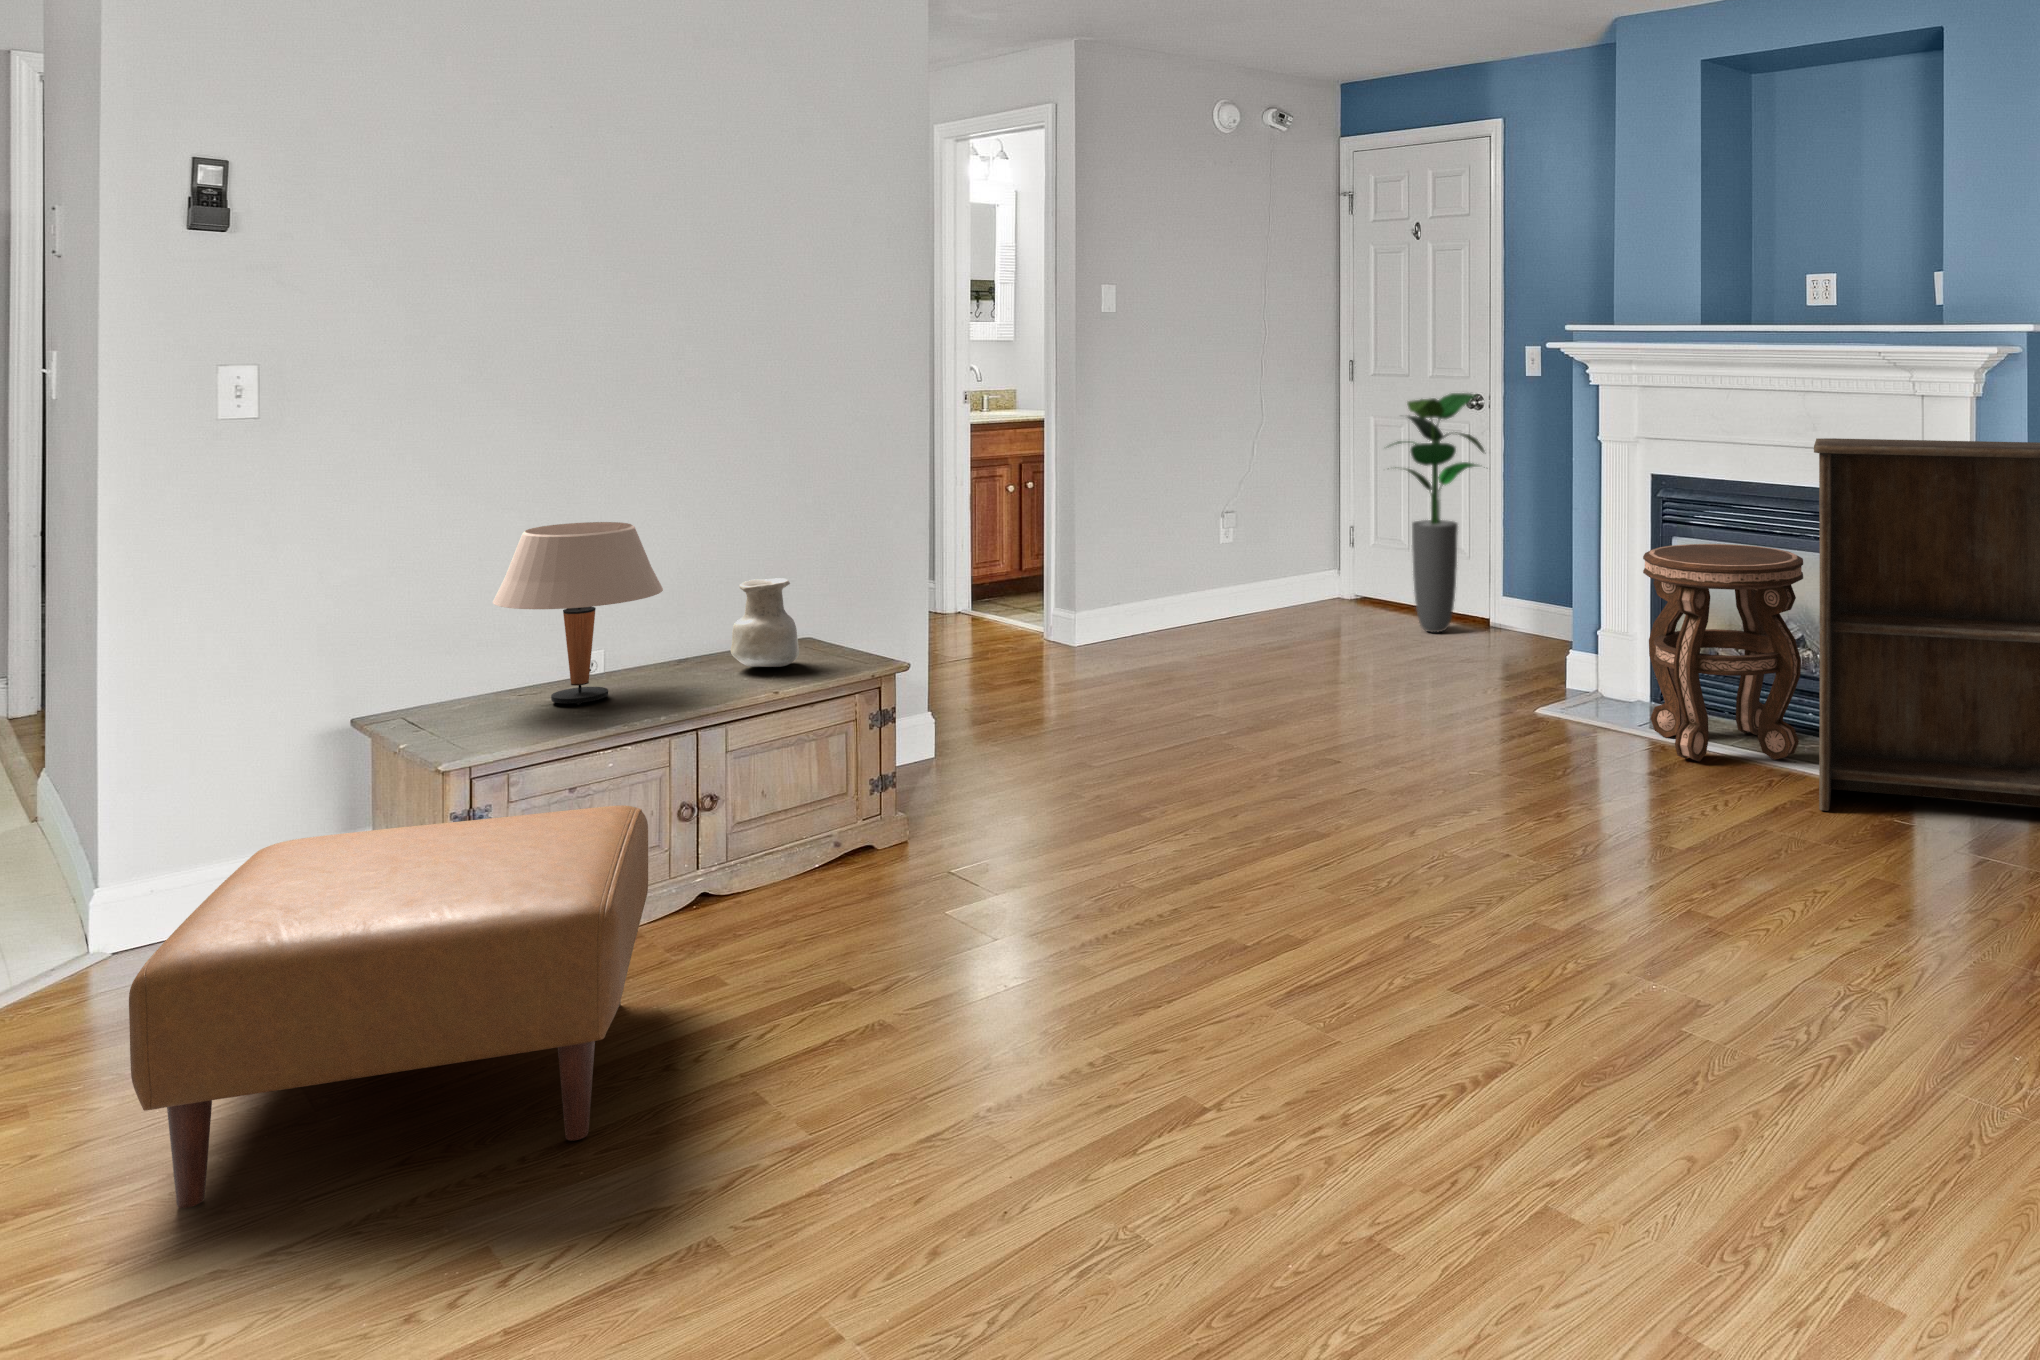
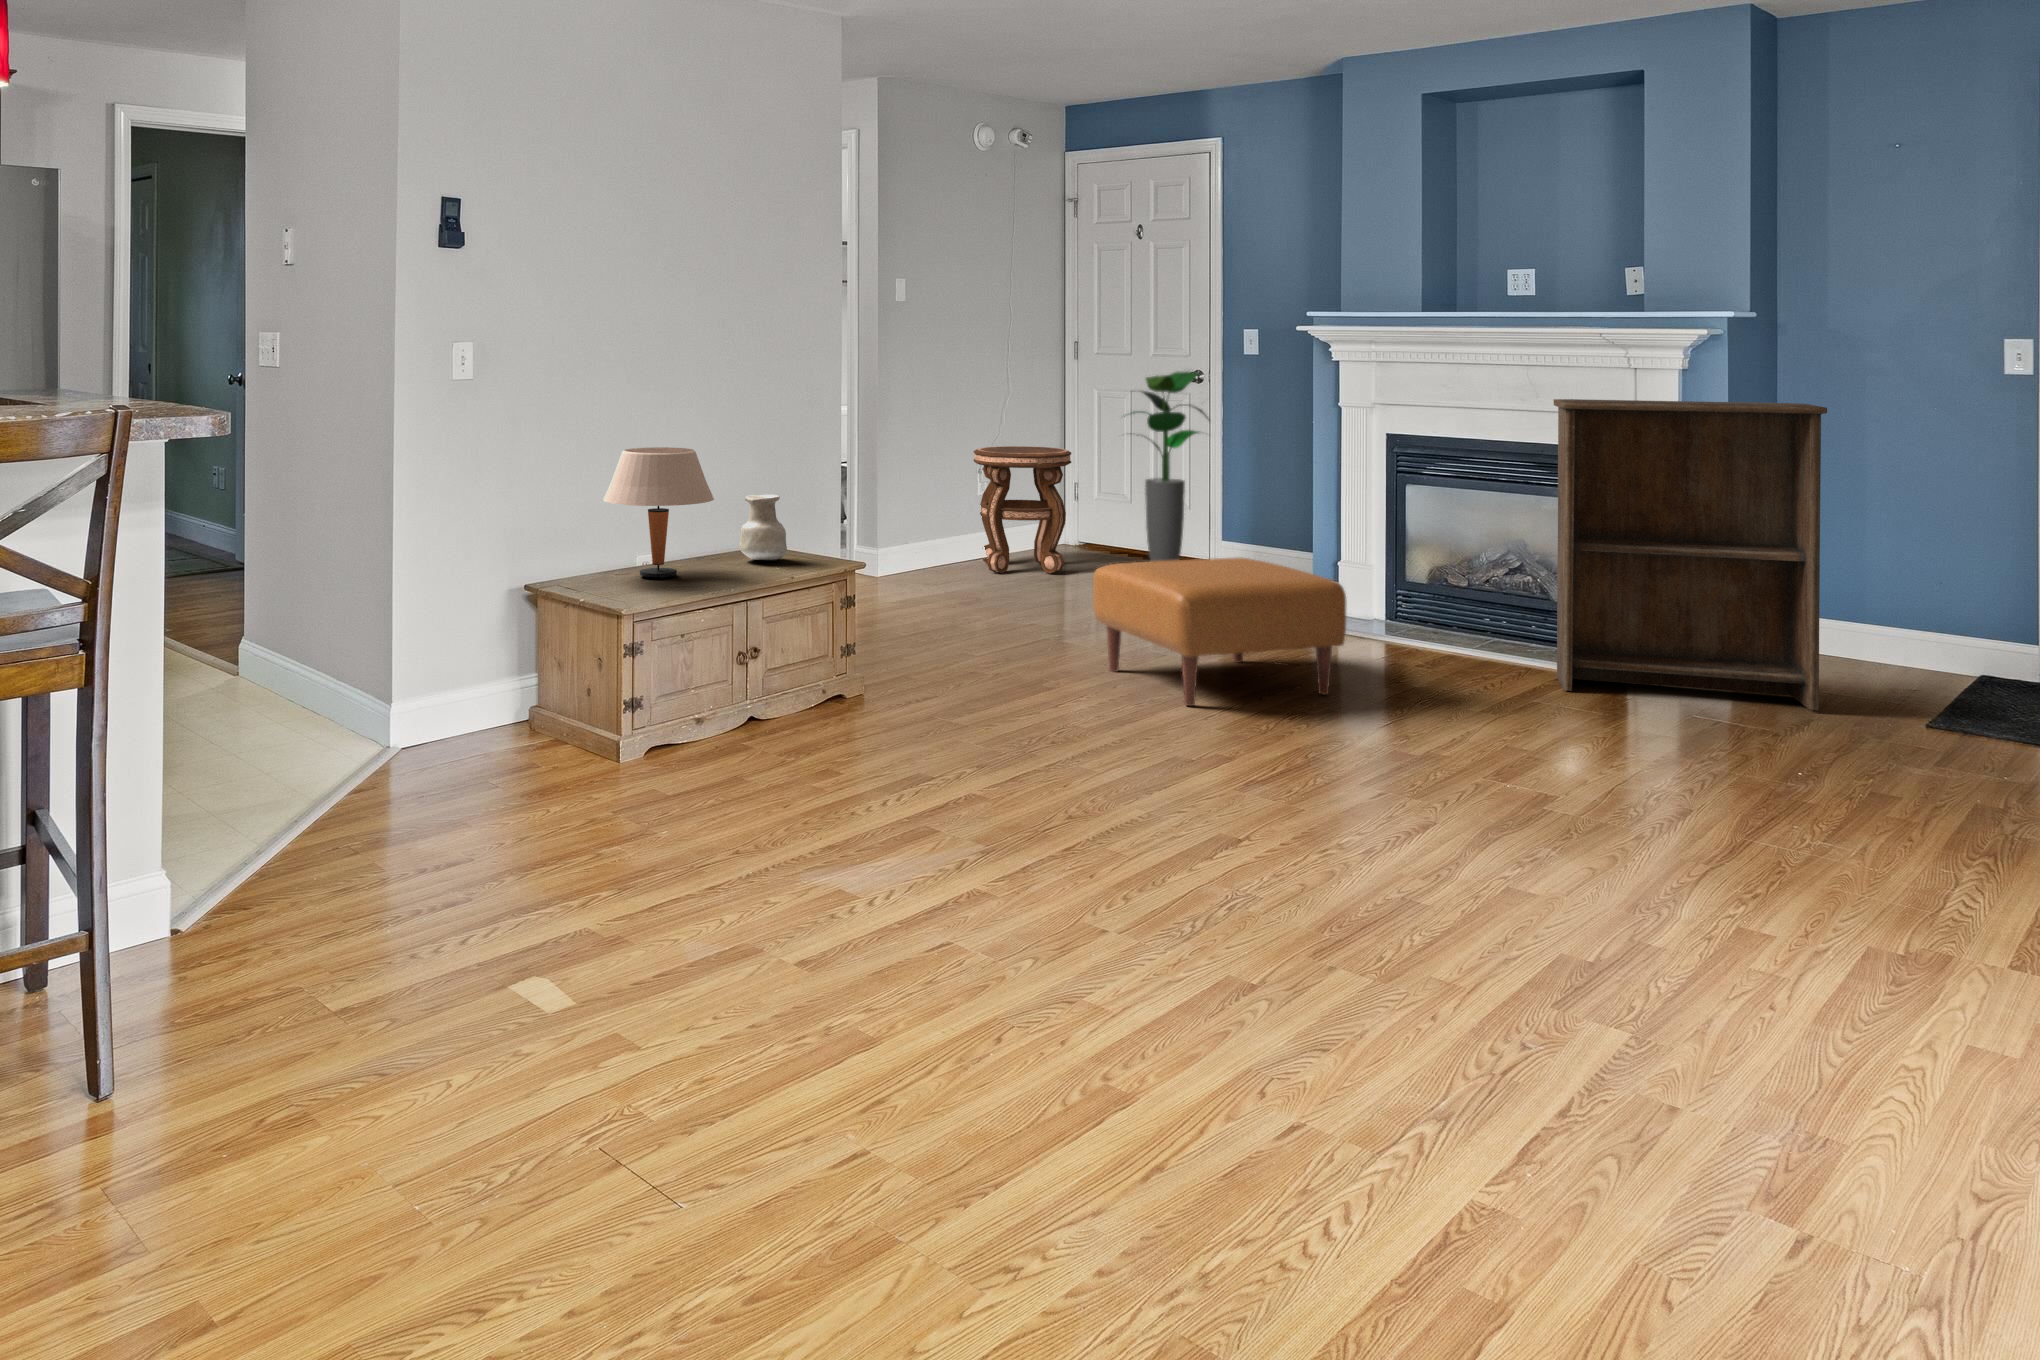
side table: present [1643,544,1803,761] -> present [974,446,1071,574]
ottoman: present [129,805,648,1208] -> present [1093,557,1346,706]

